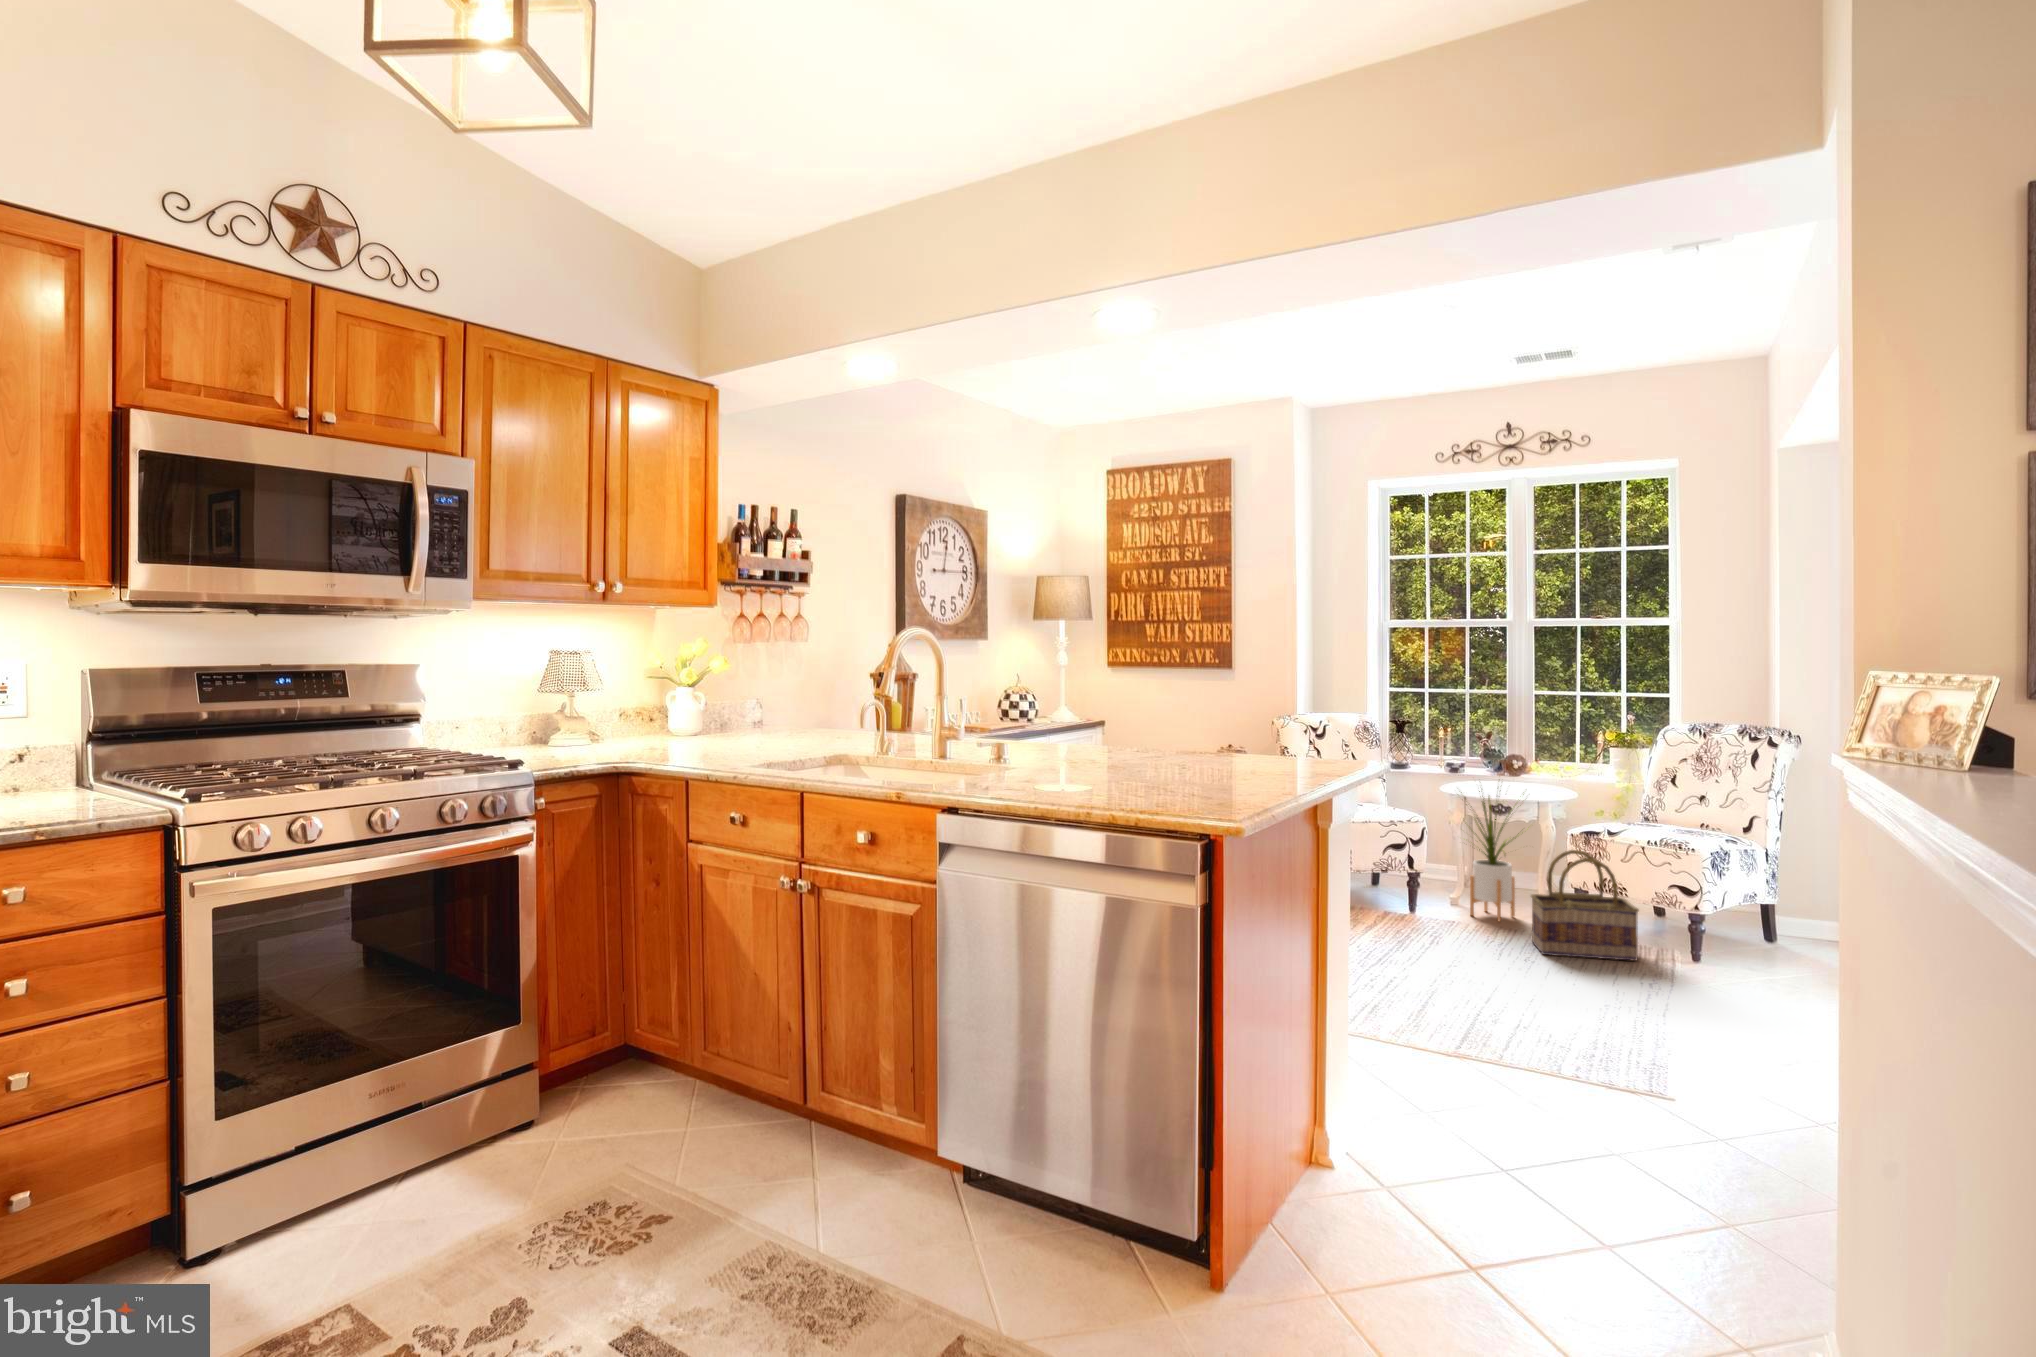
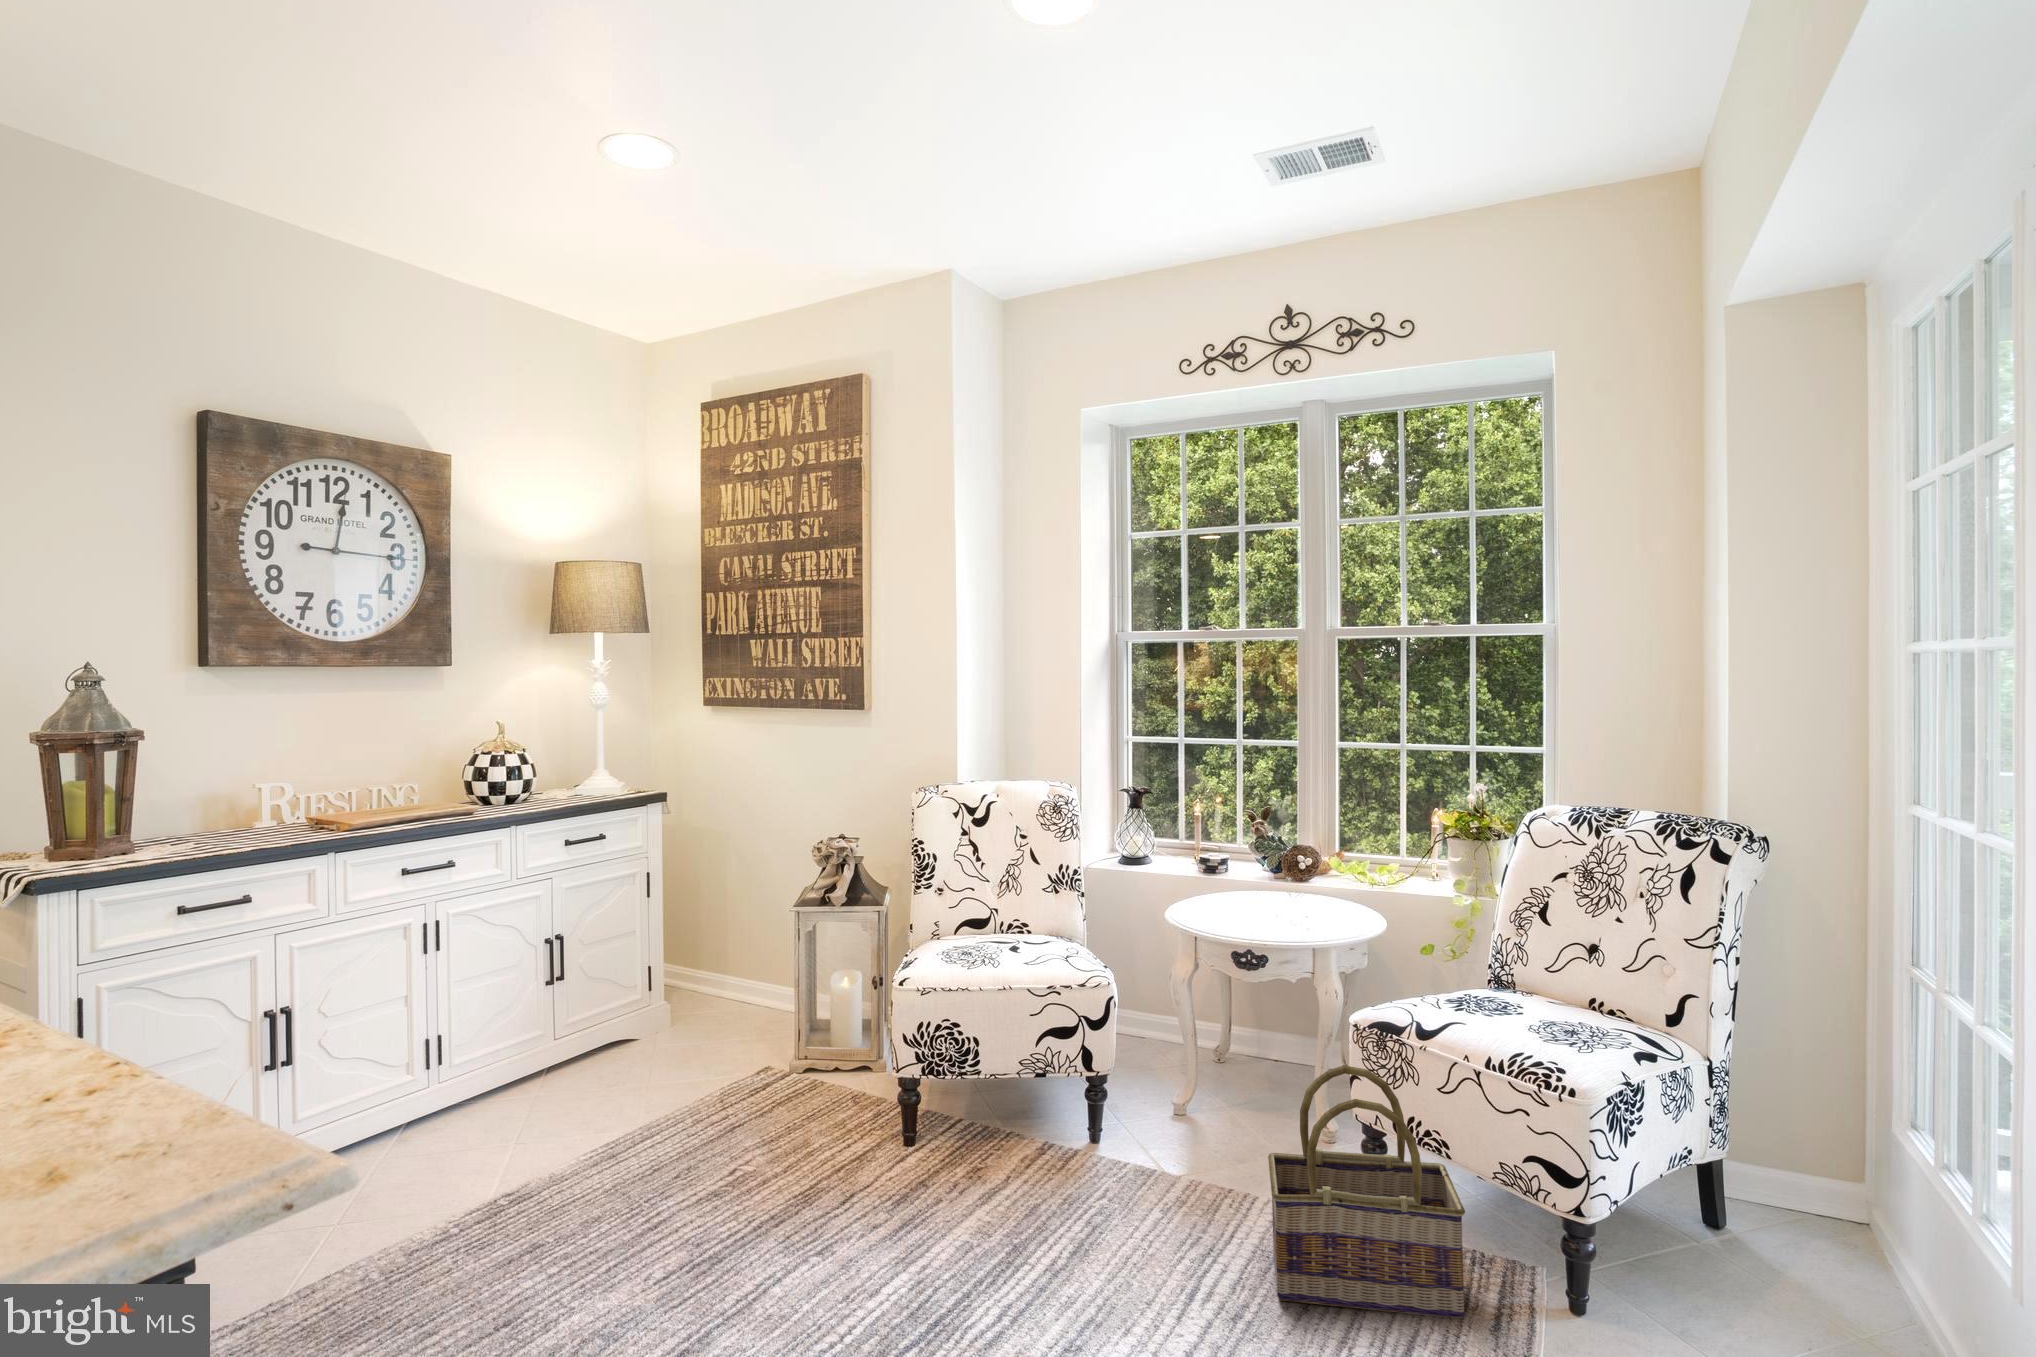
house plant: present [1461,790,1524,921] -> none [1162,898,1303,1177]

